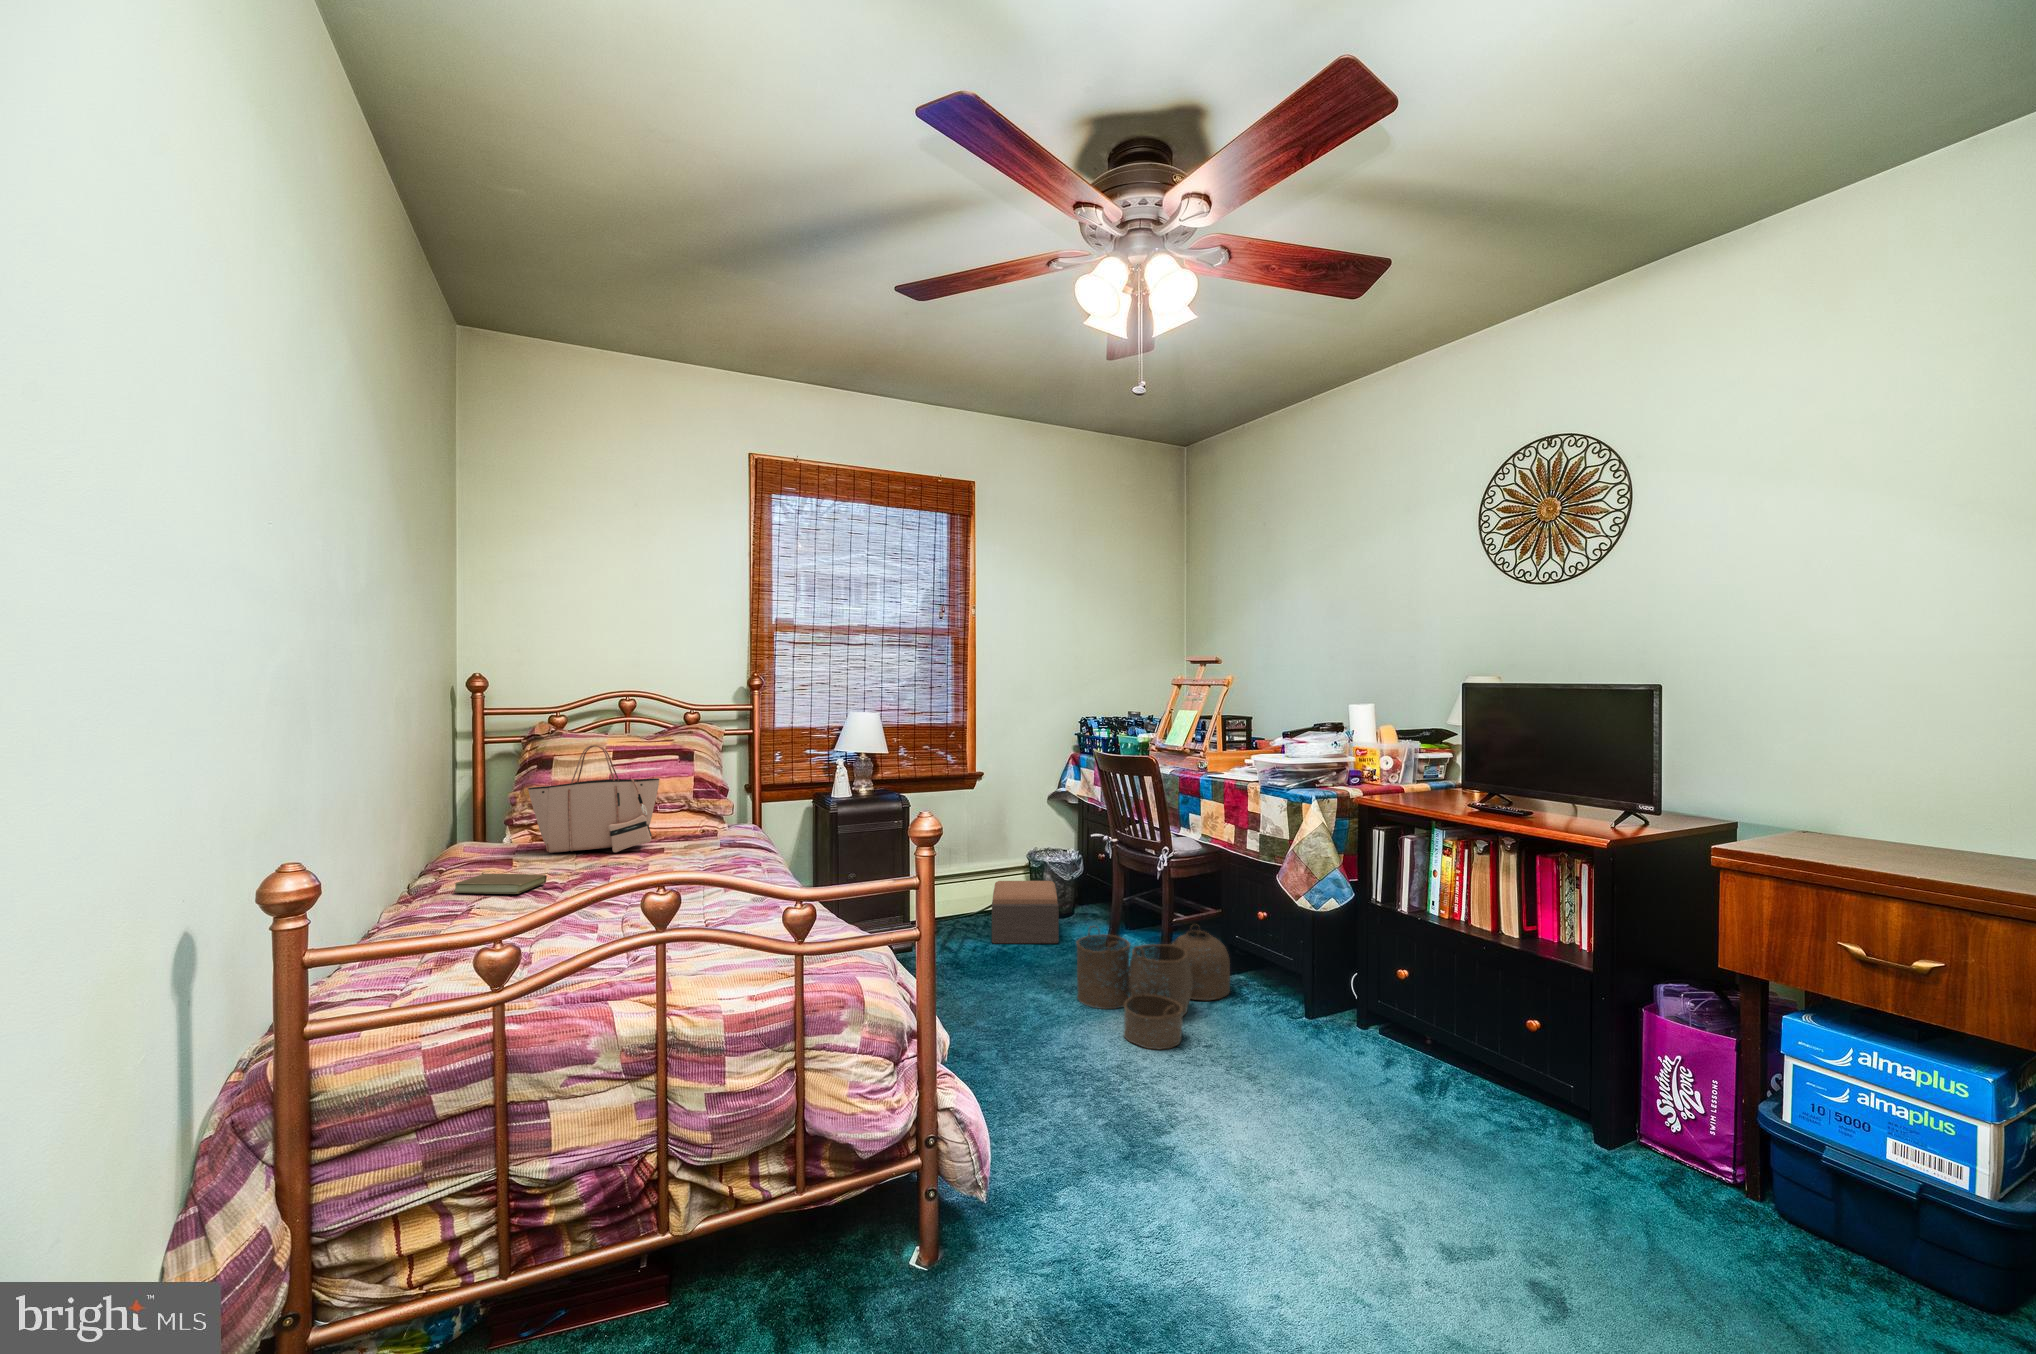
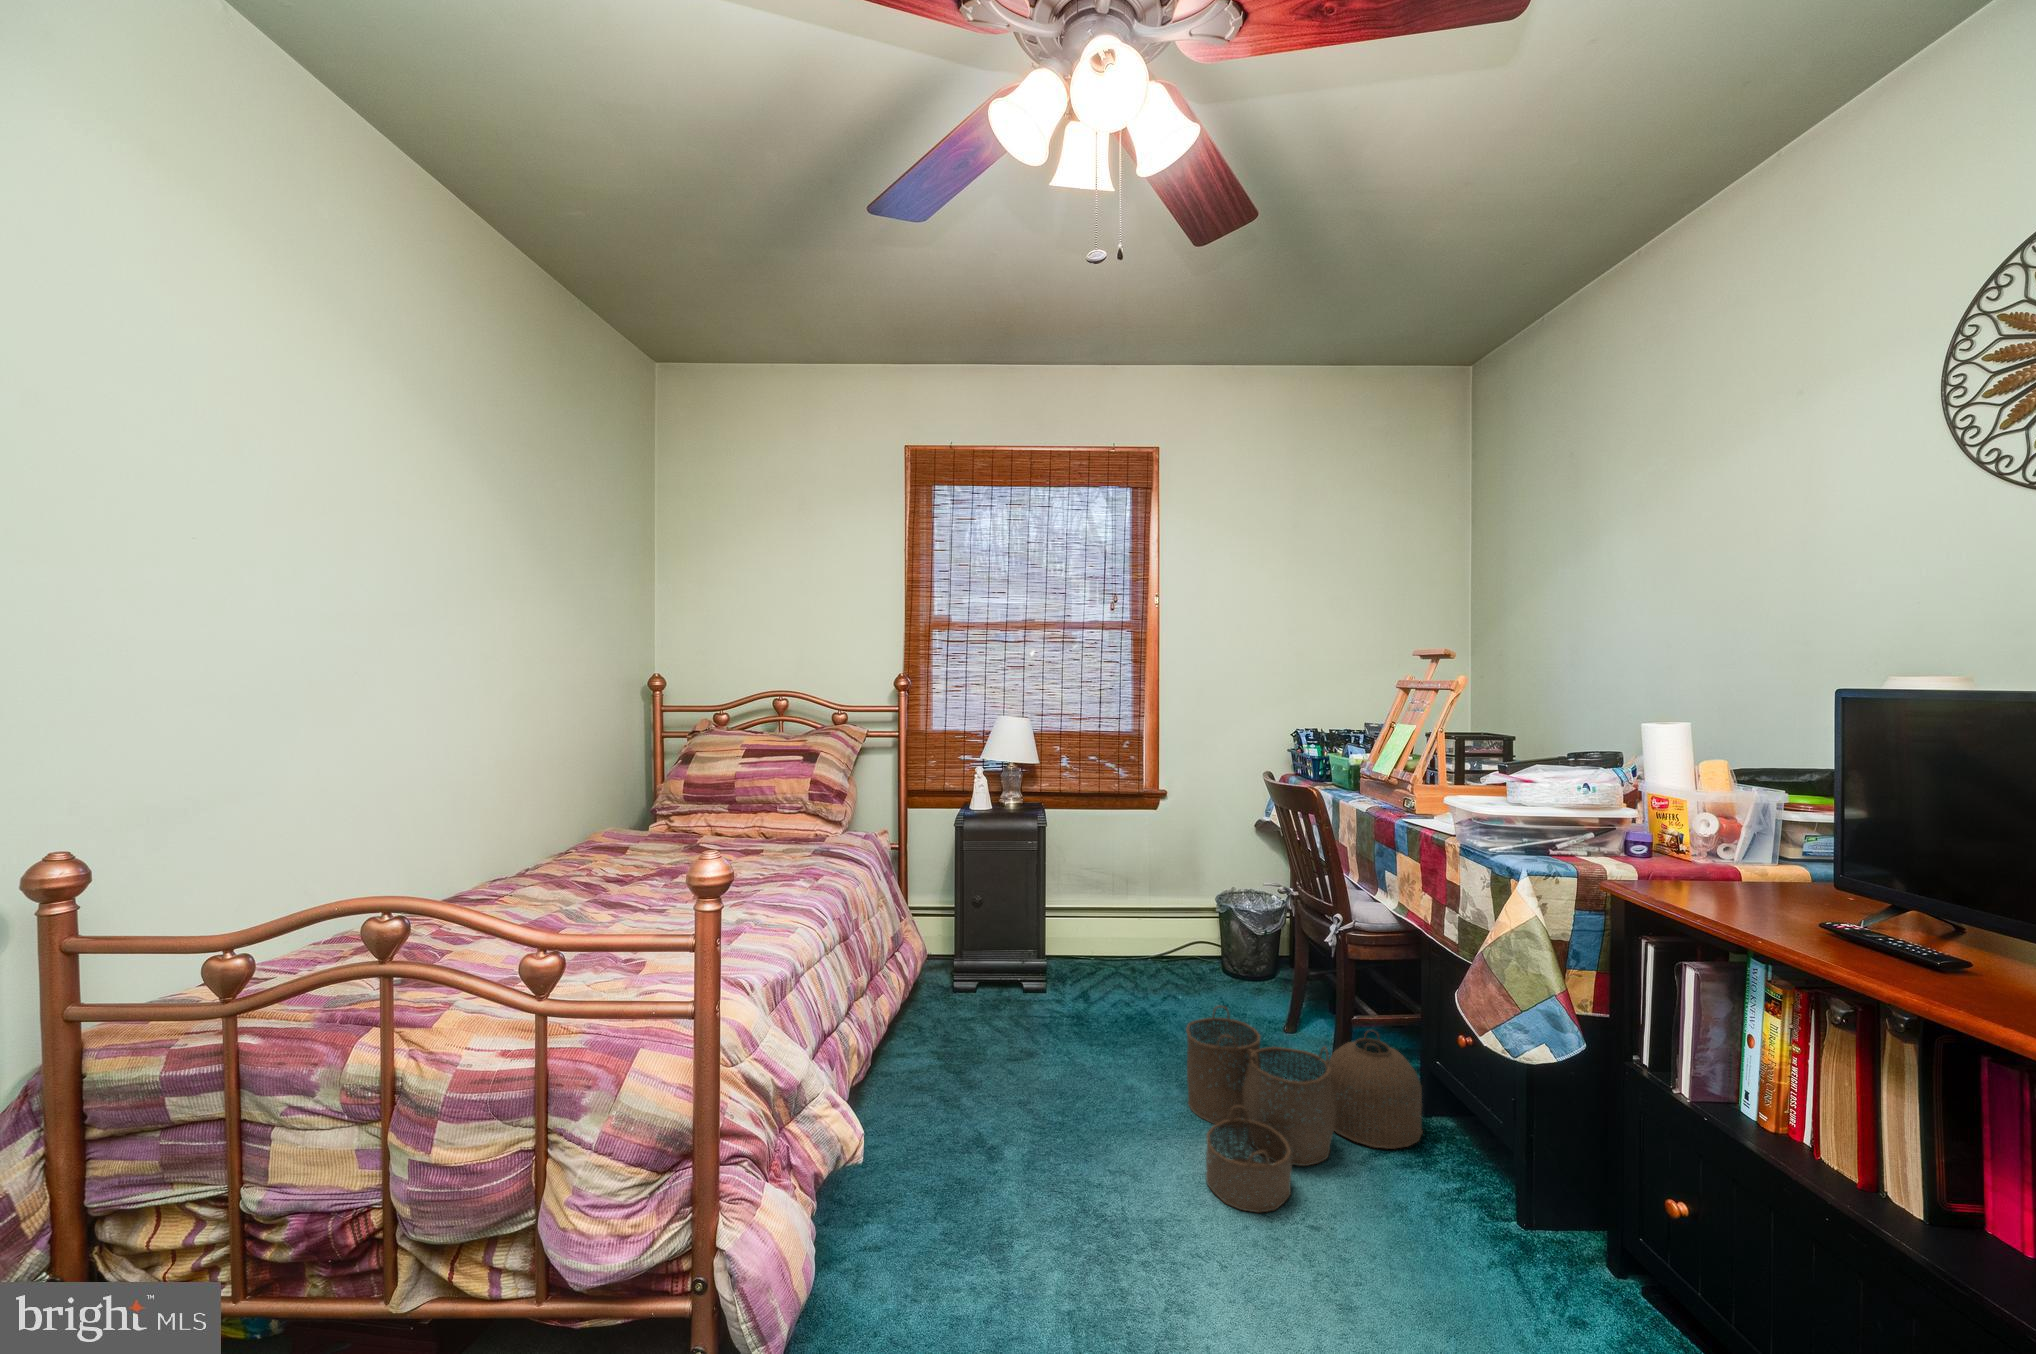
tote bag: present [528,745,659,853] -> none [643,742,758,849]
book: present [454,872,547,894] -> none [518,858,597,884]
footstool: present [992,881,1059,944] -> none [1145,923,1243,1014]

